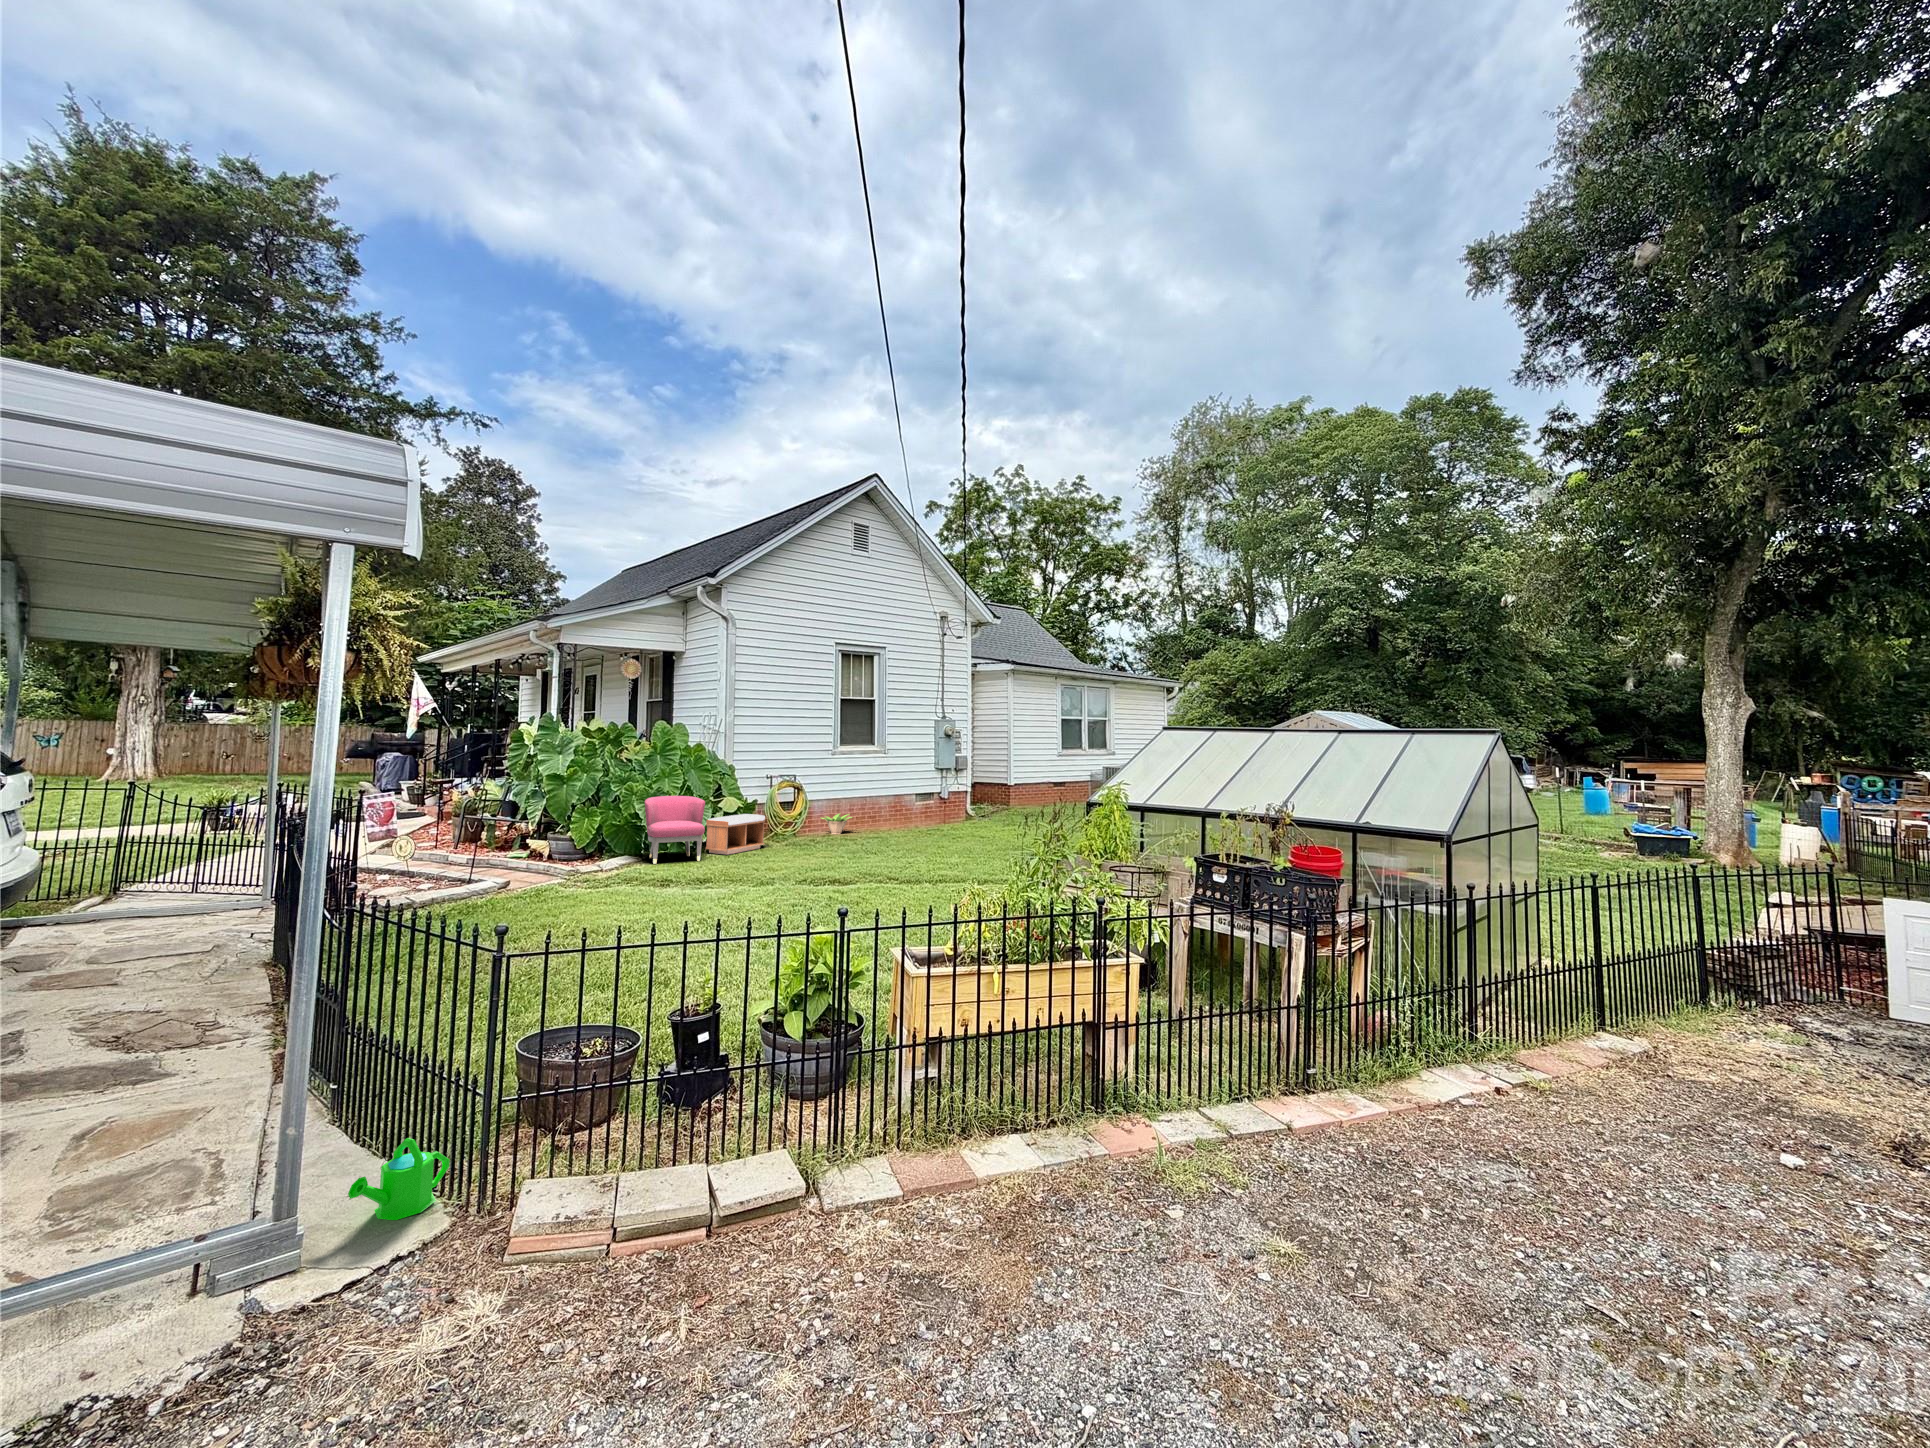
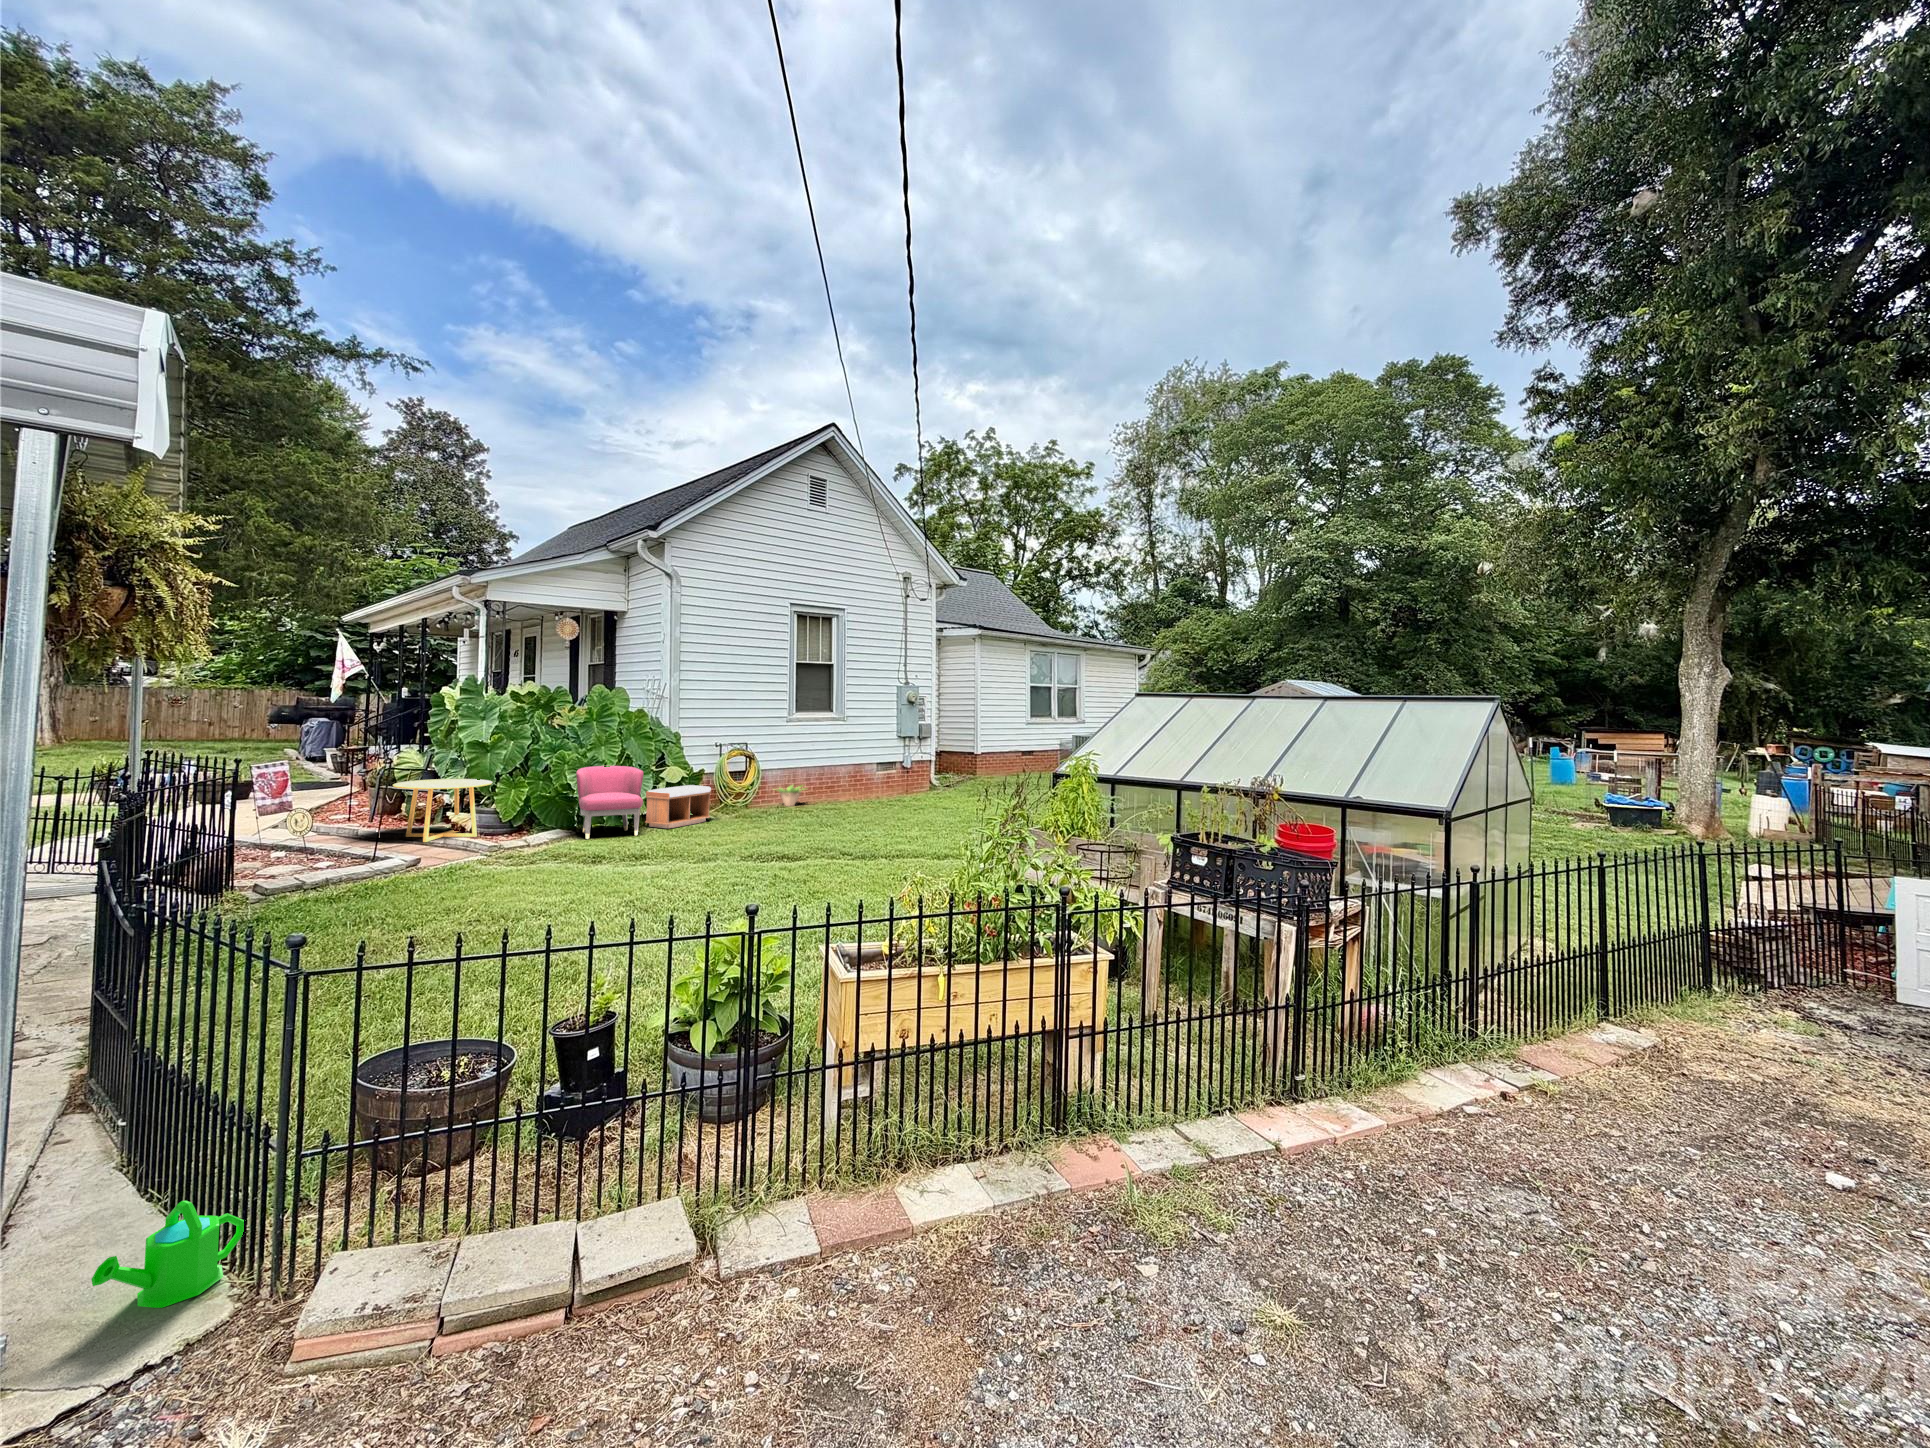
round table: none [481,808,569,866] -> present [393,779,492,842]

